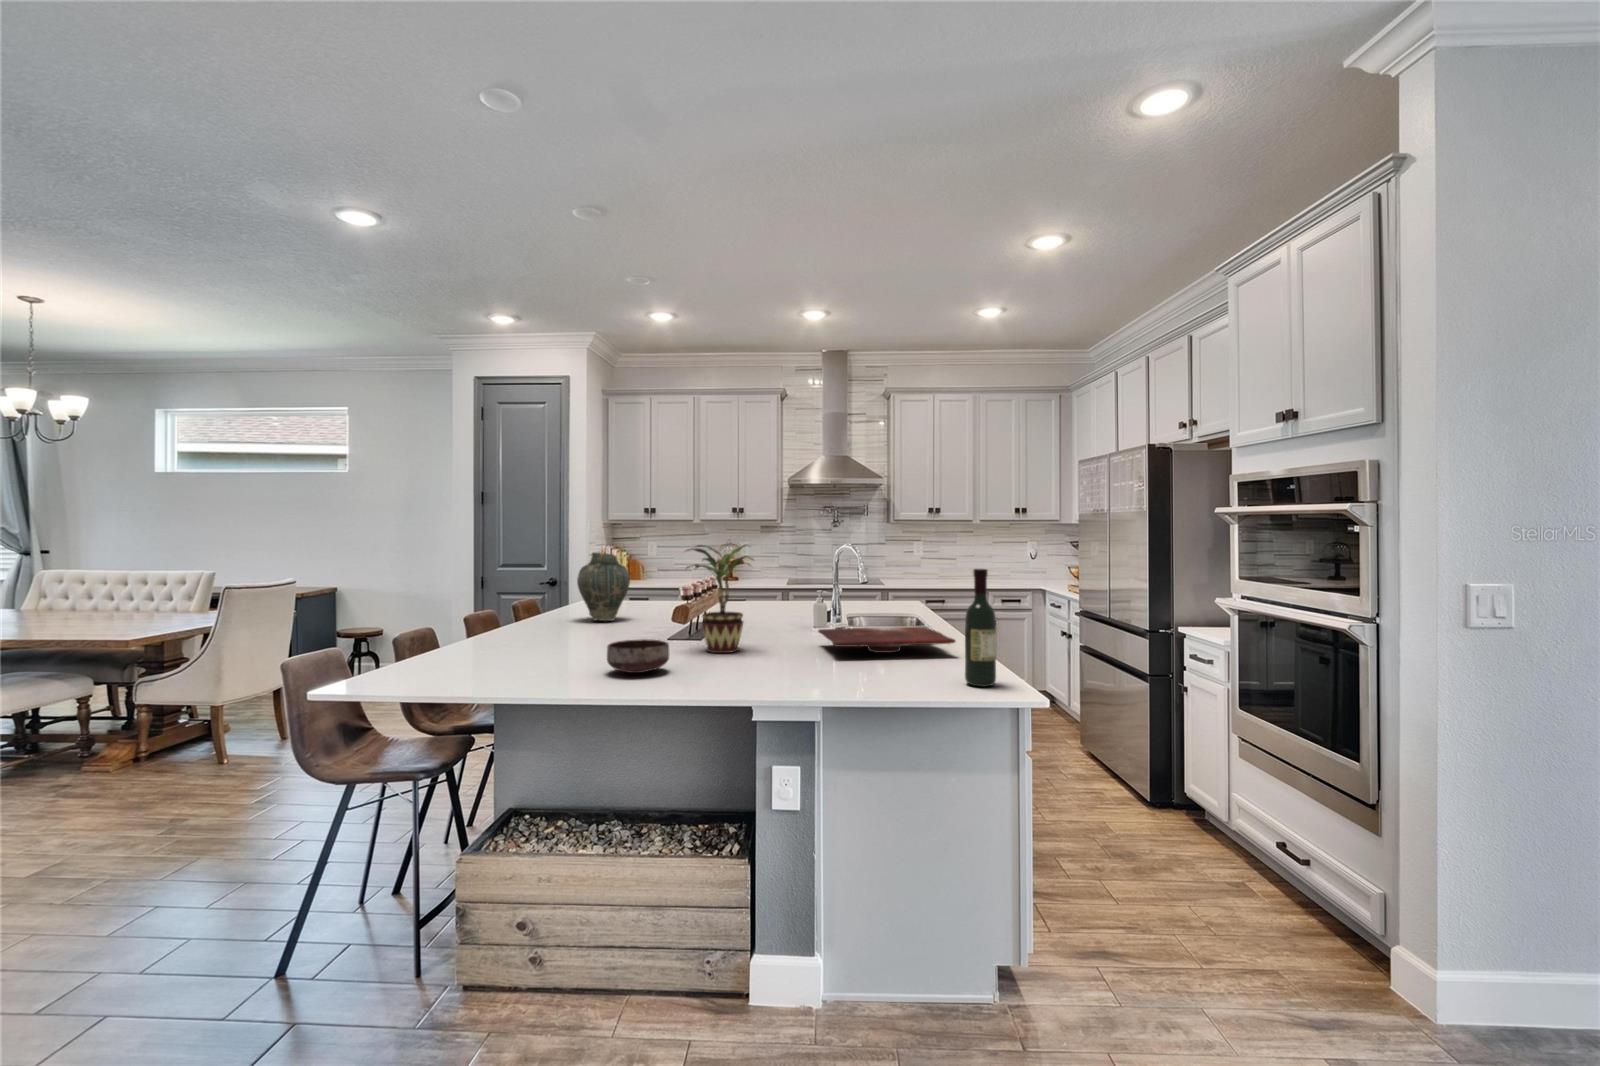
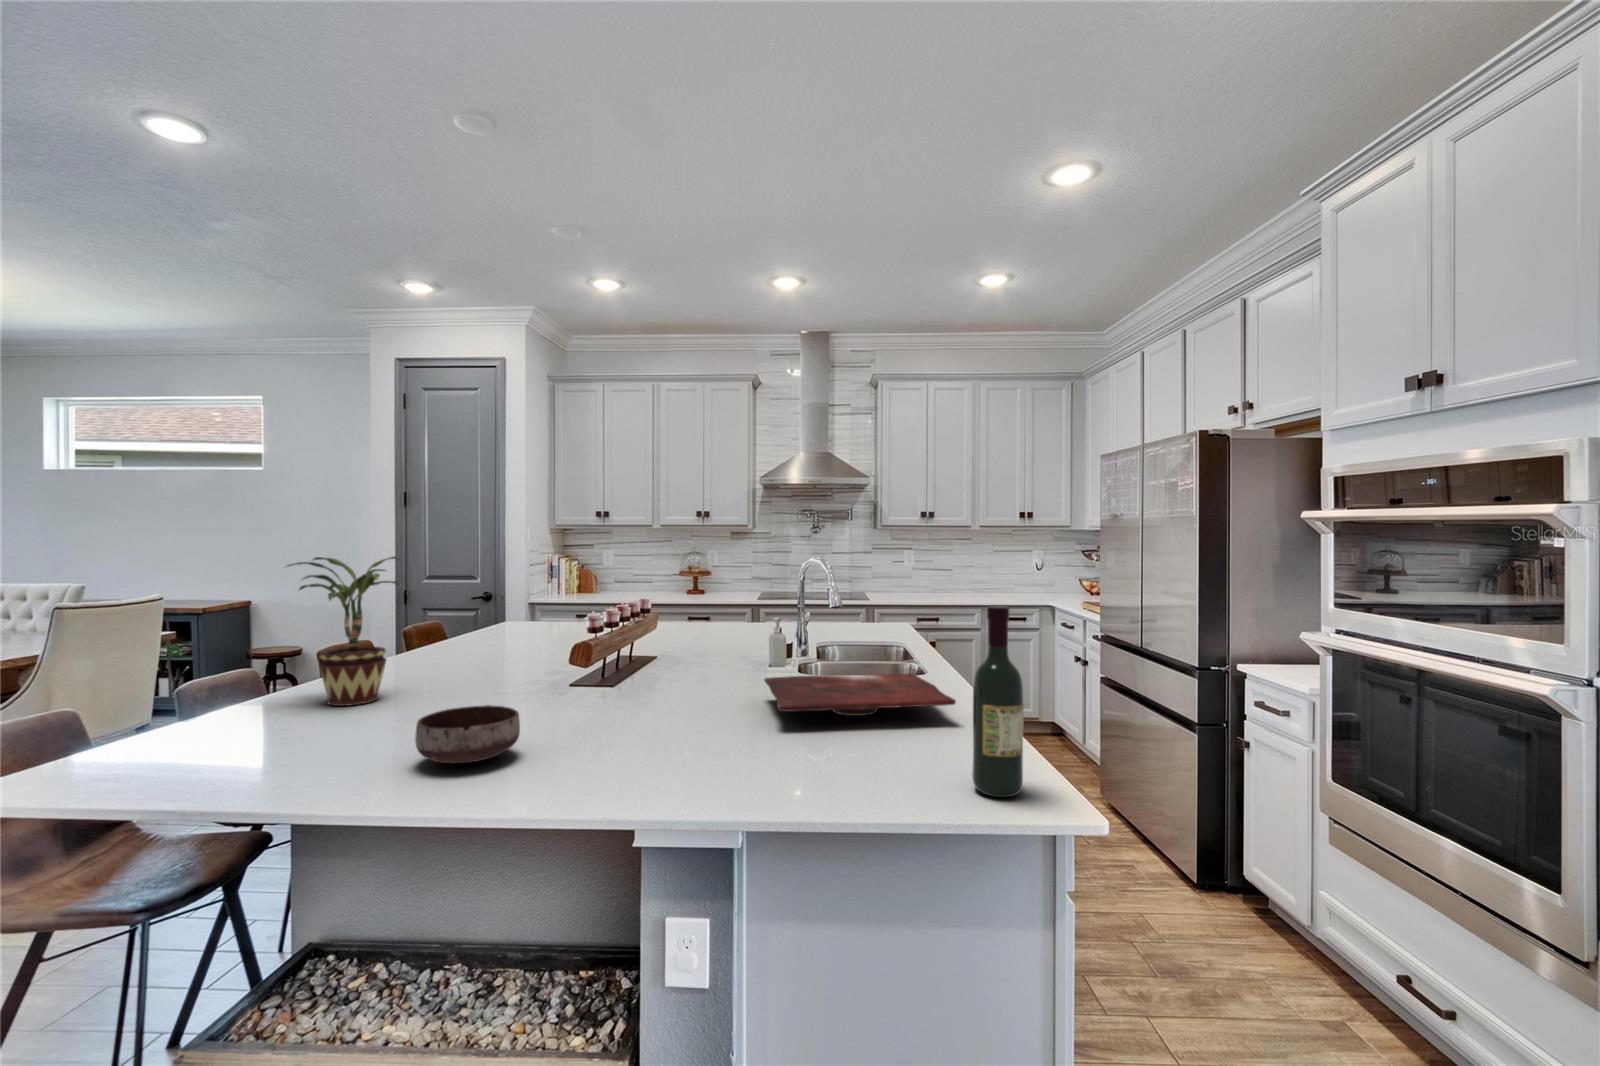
potted plant: present [686,544,754,653] -> present [287,556,402,706]
vase: present [577,553,630,621] -> none [467,566,538,654]

